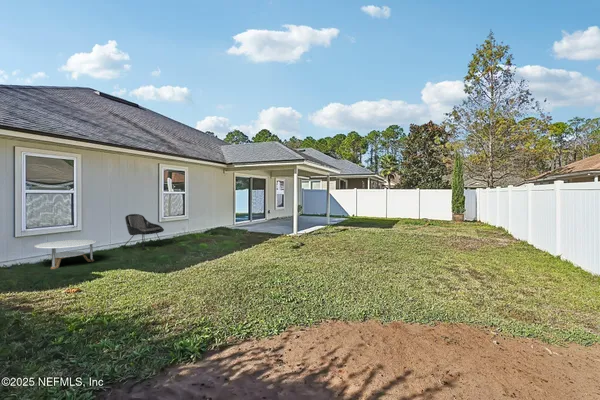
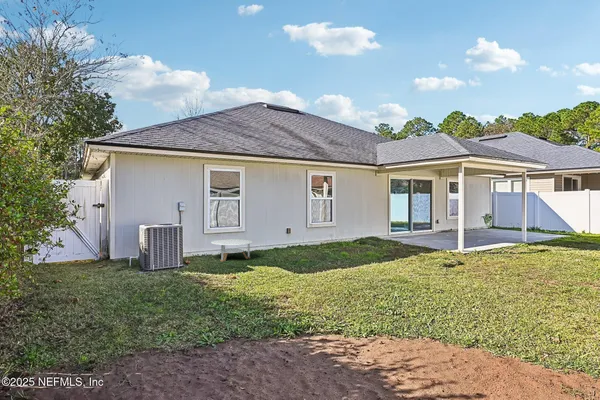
lounge chair: present [124,214,164,250] -> none [276,219,310,253]

